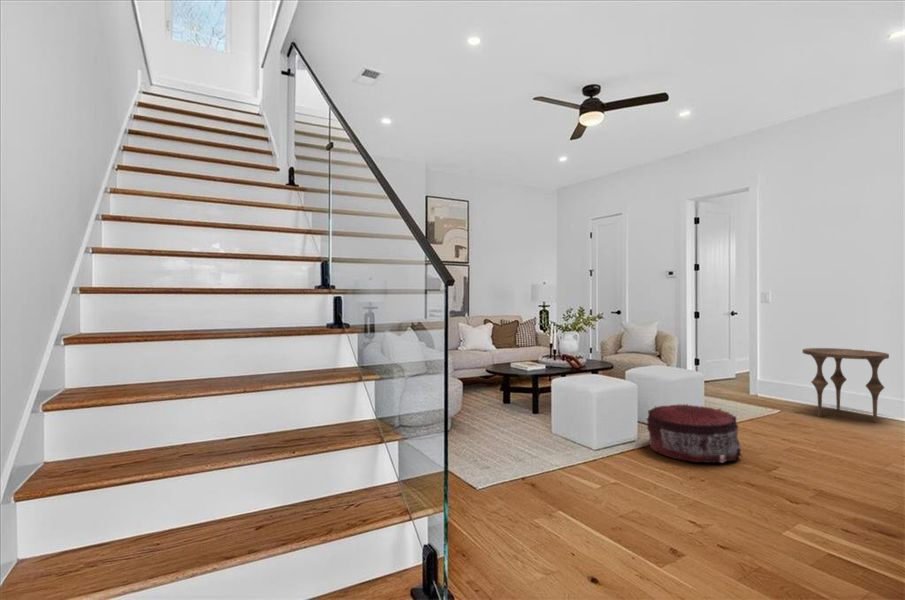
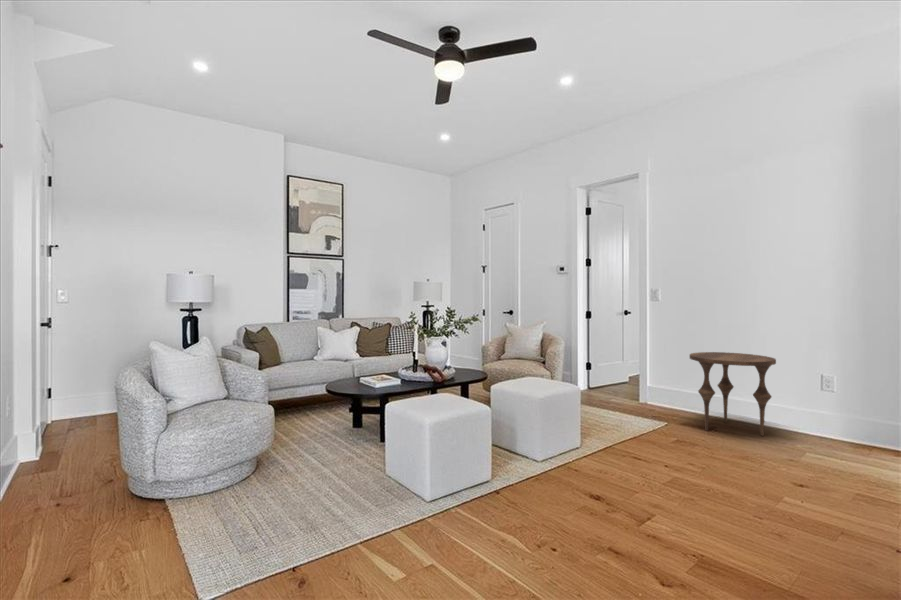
pouf: present [647,404,742,463] -> none [502,429,613,517]

